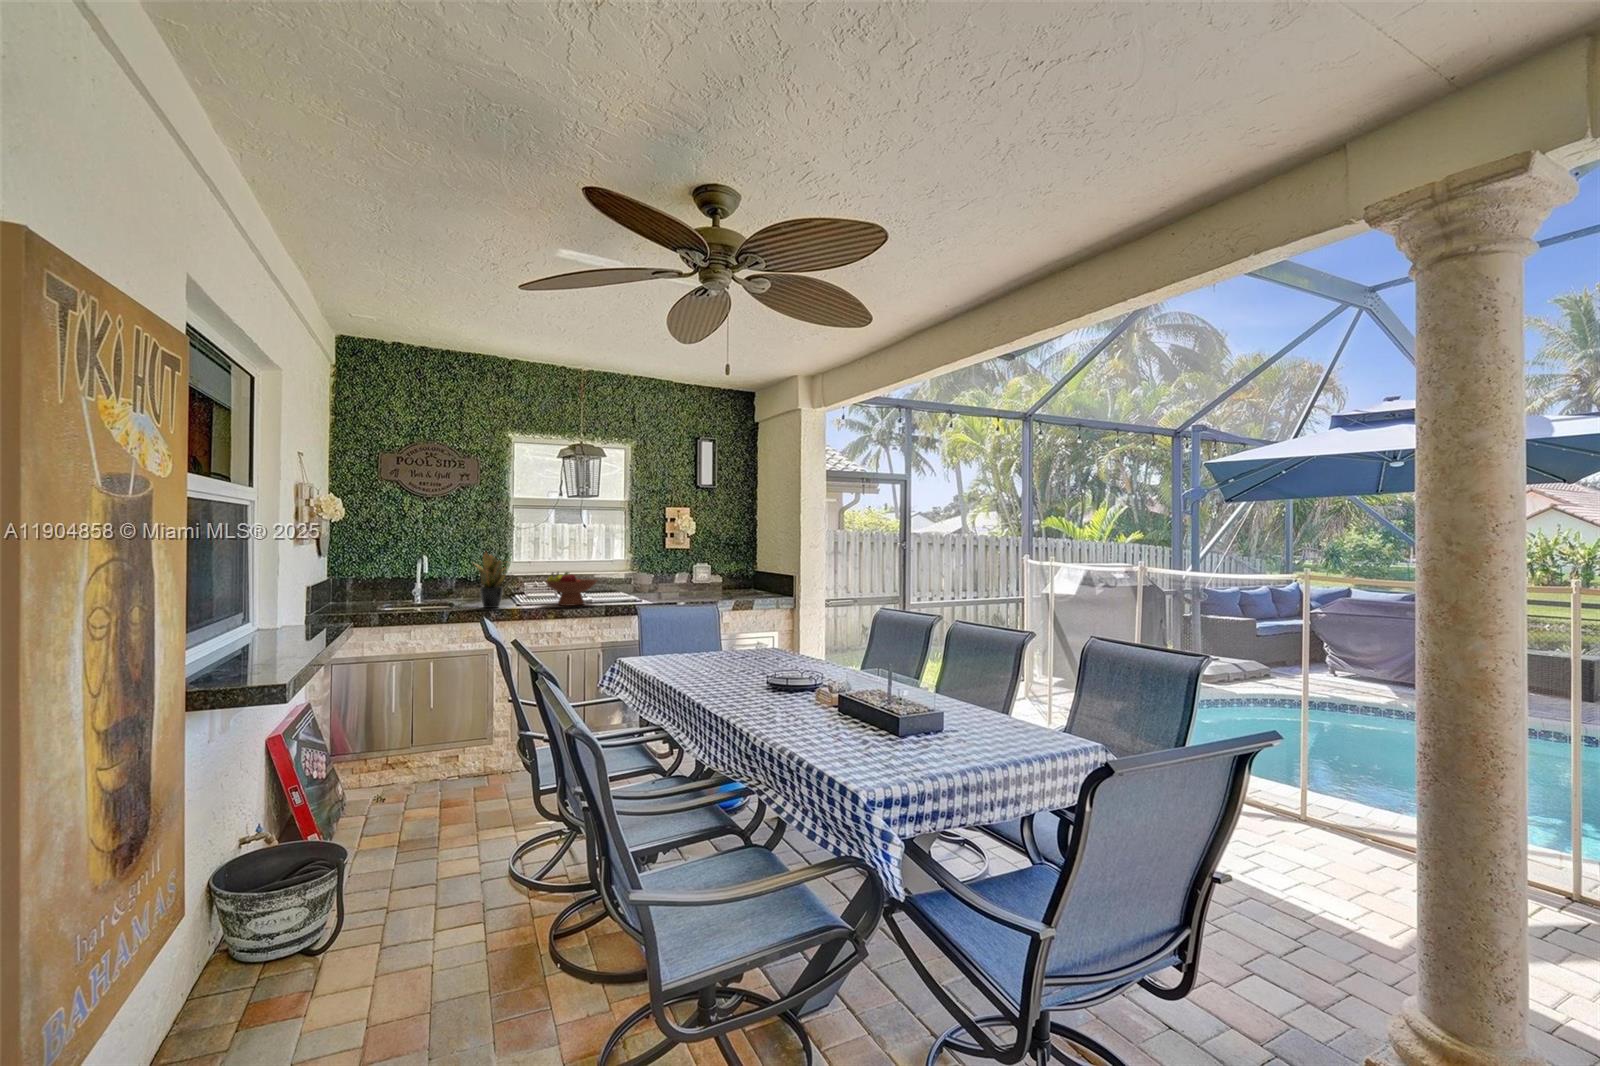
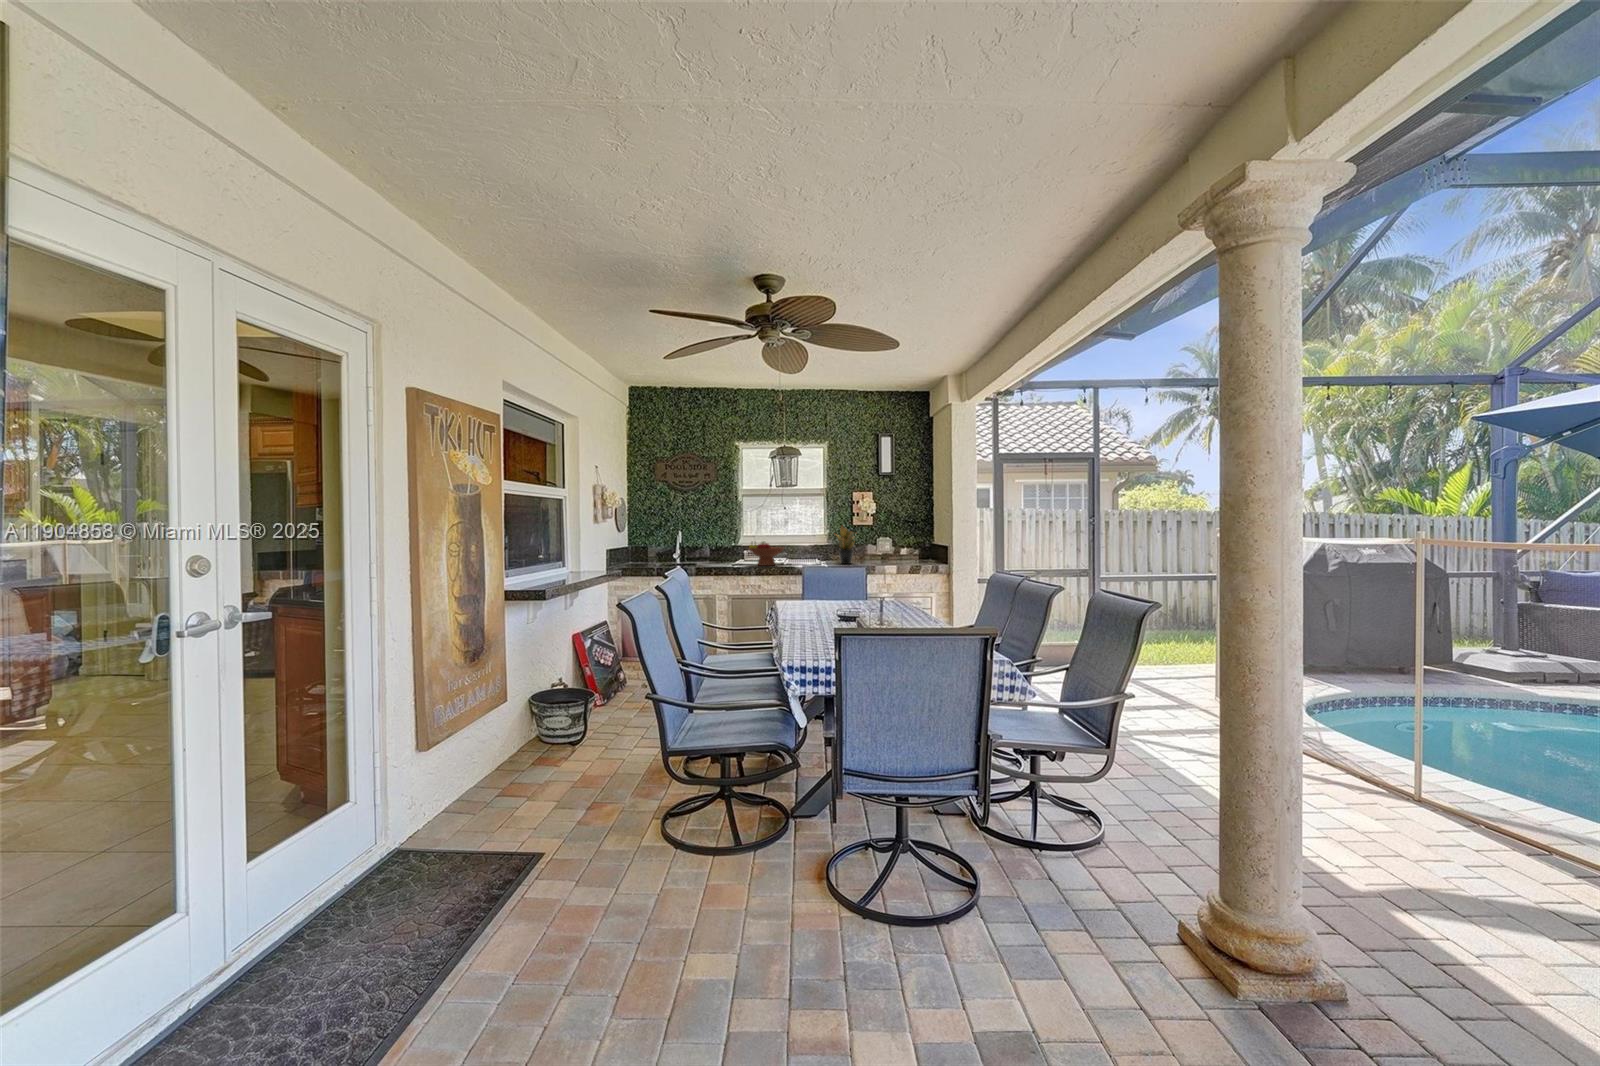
potted plant: present [476,552,505,608] -> present [837,526,855,564]

